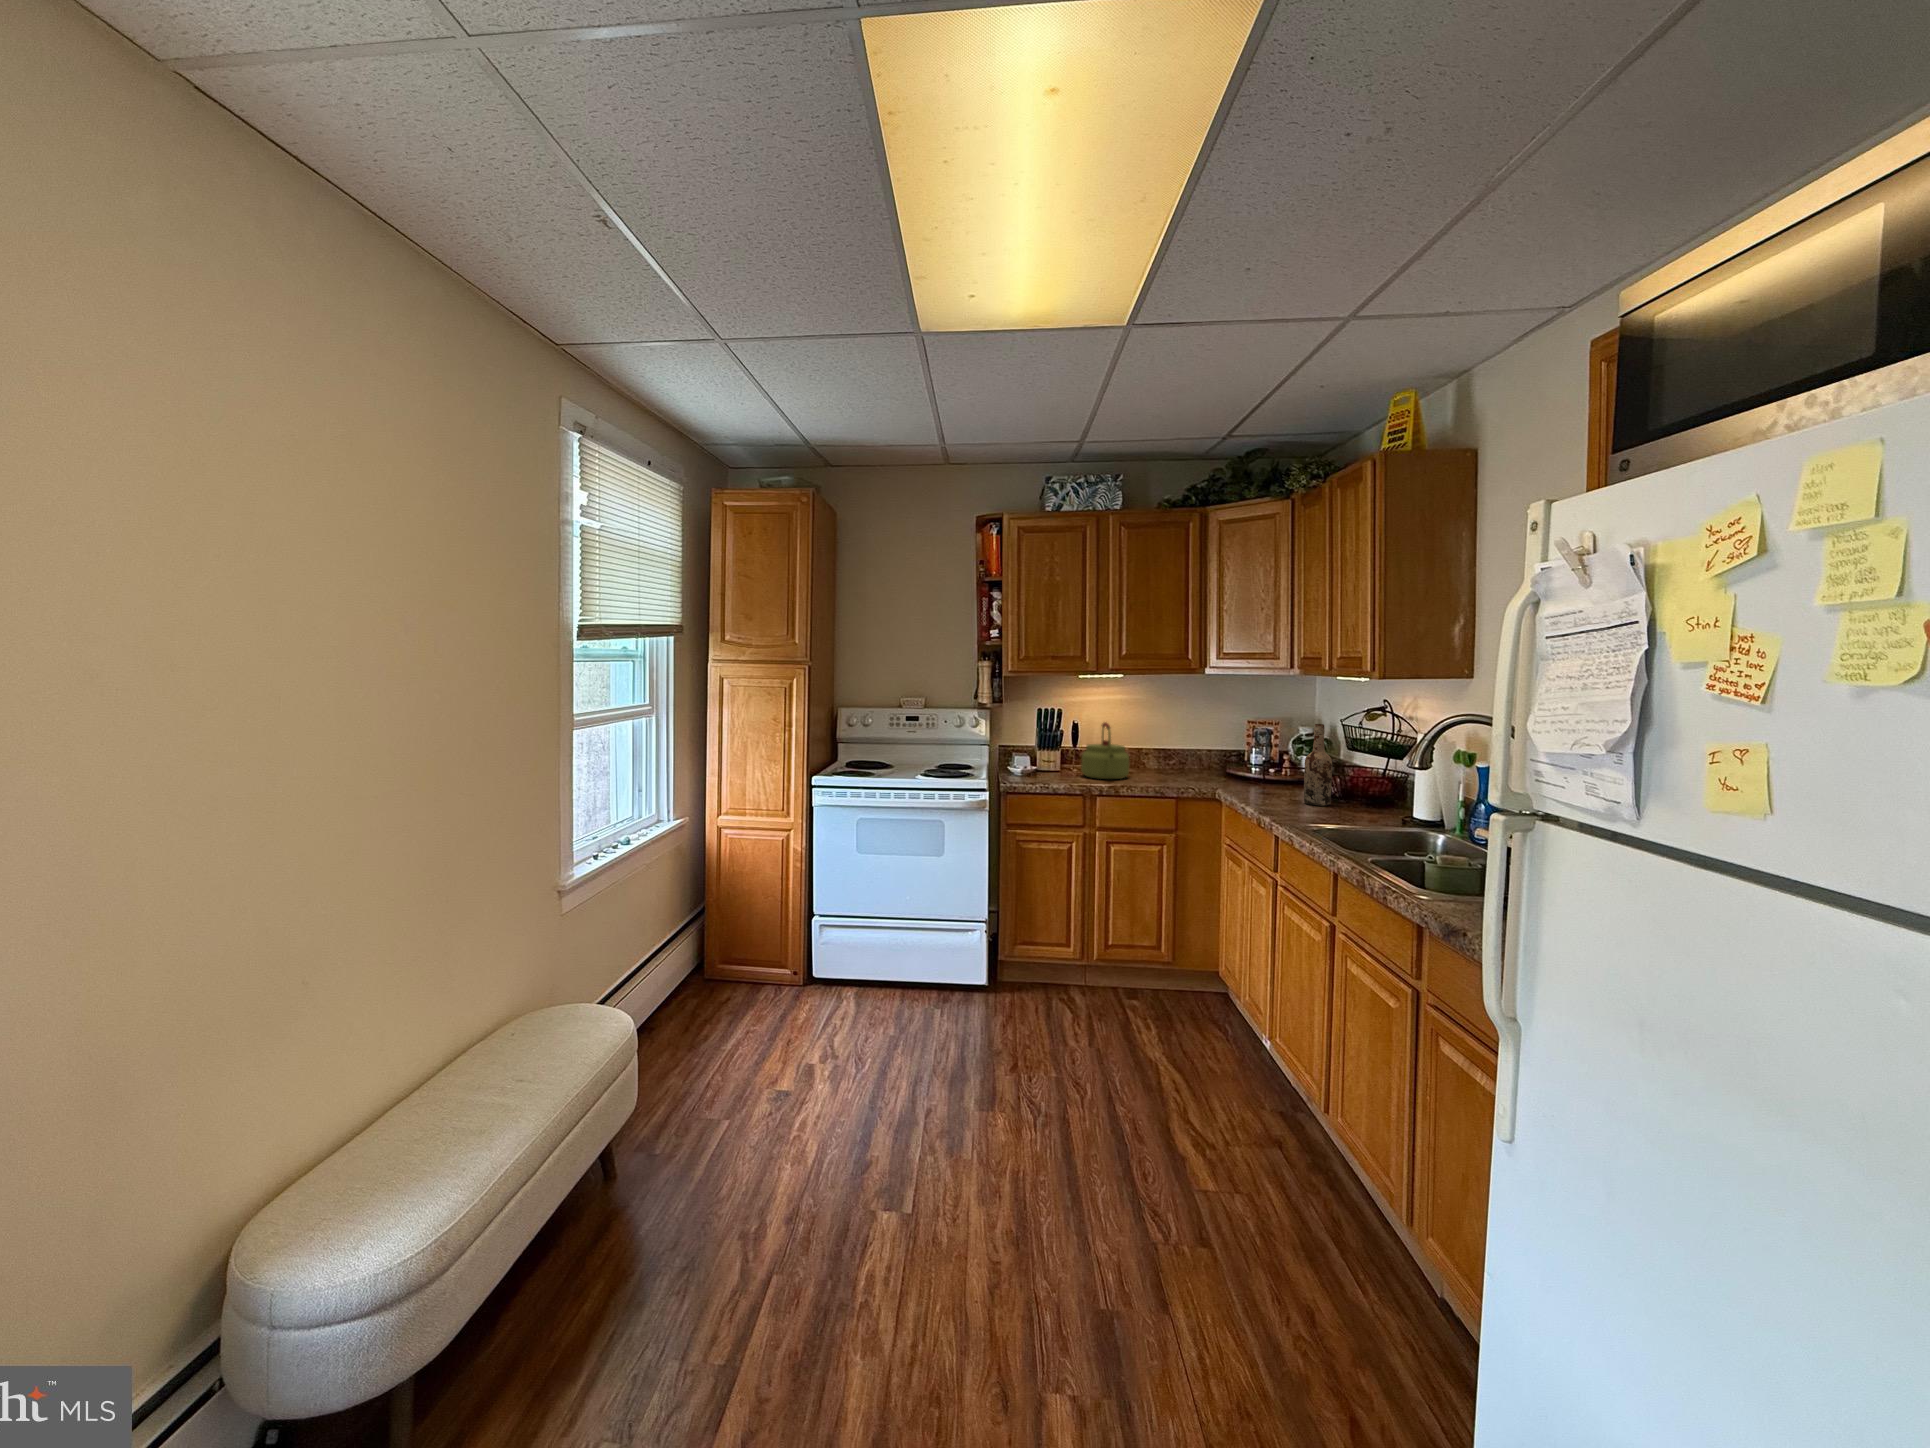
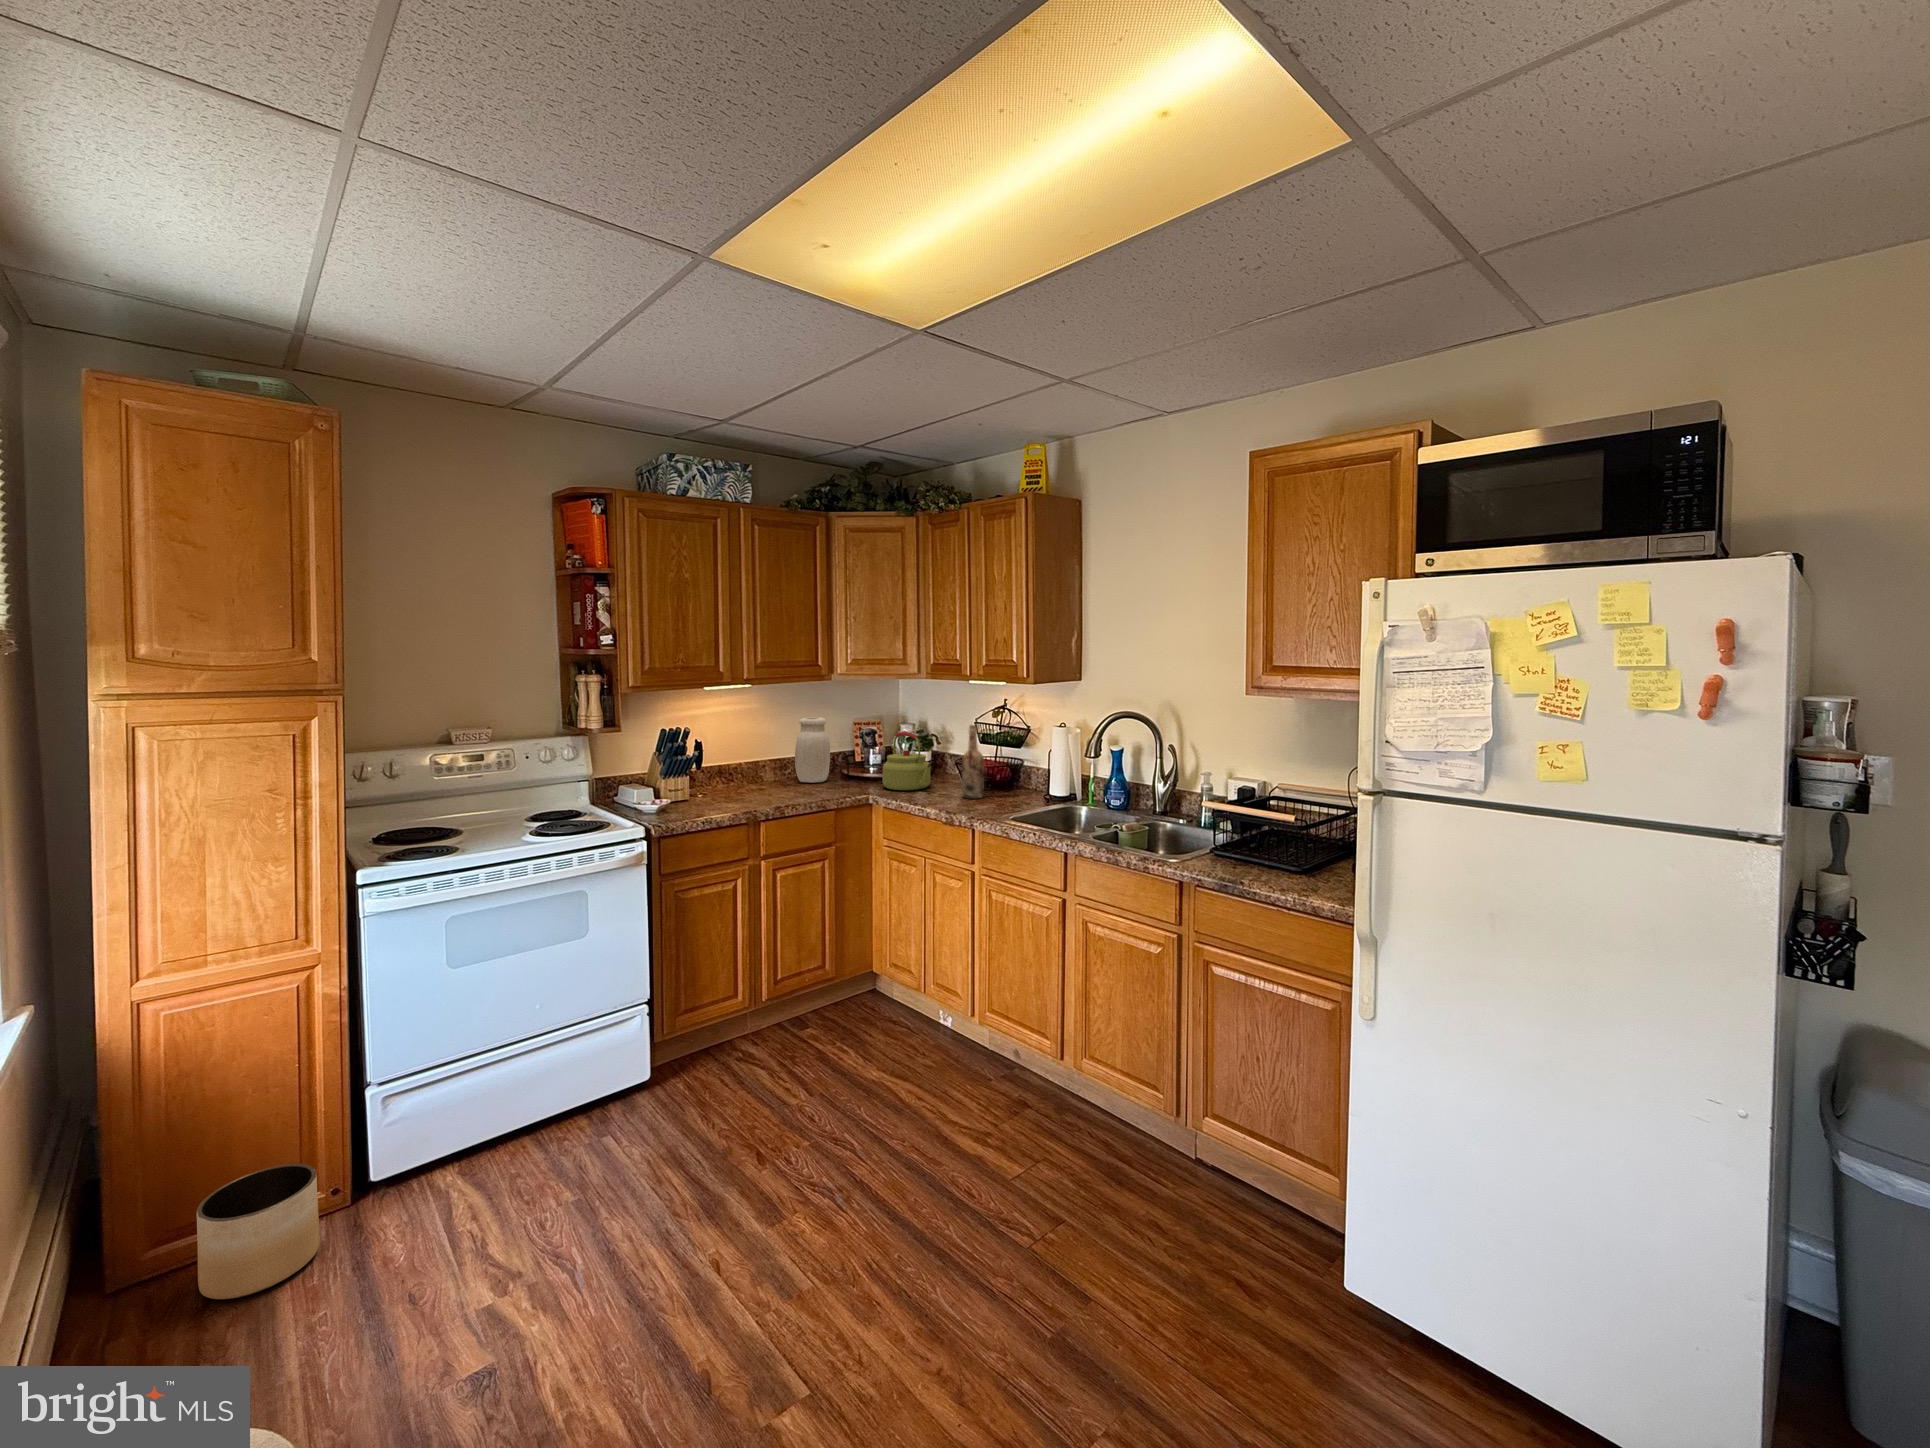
jar: none [1169,709,1203,773] -> present [795,717,830,783]
kettle: present [1081,722,1129,779] -> present [882,732,931,790]
planter: none [720,943,774,1009] -> present [197,1164,320,1299]

